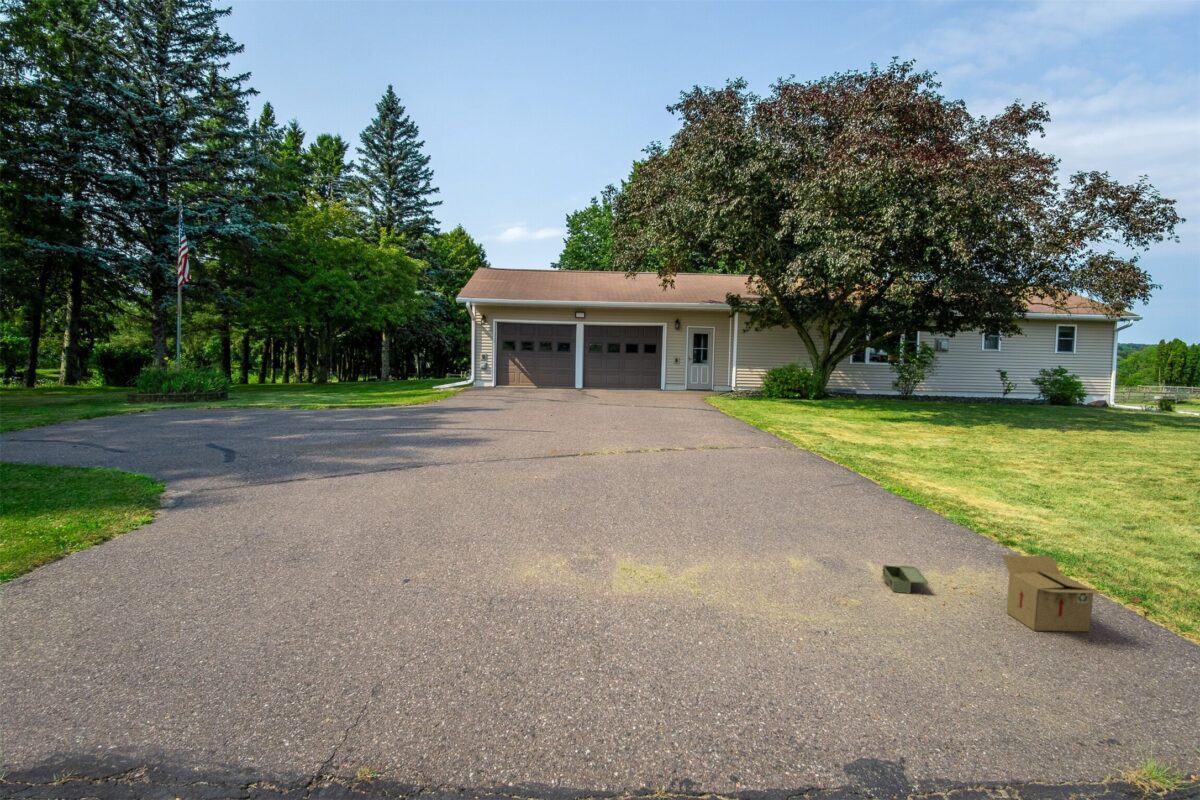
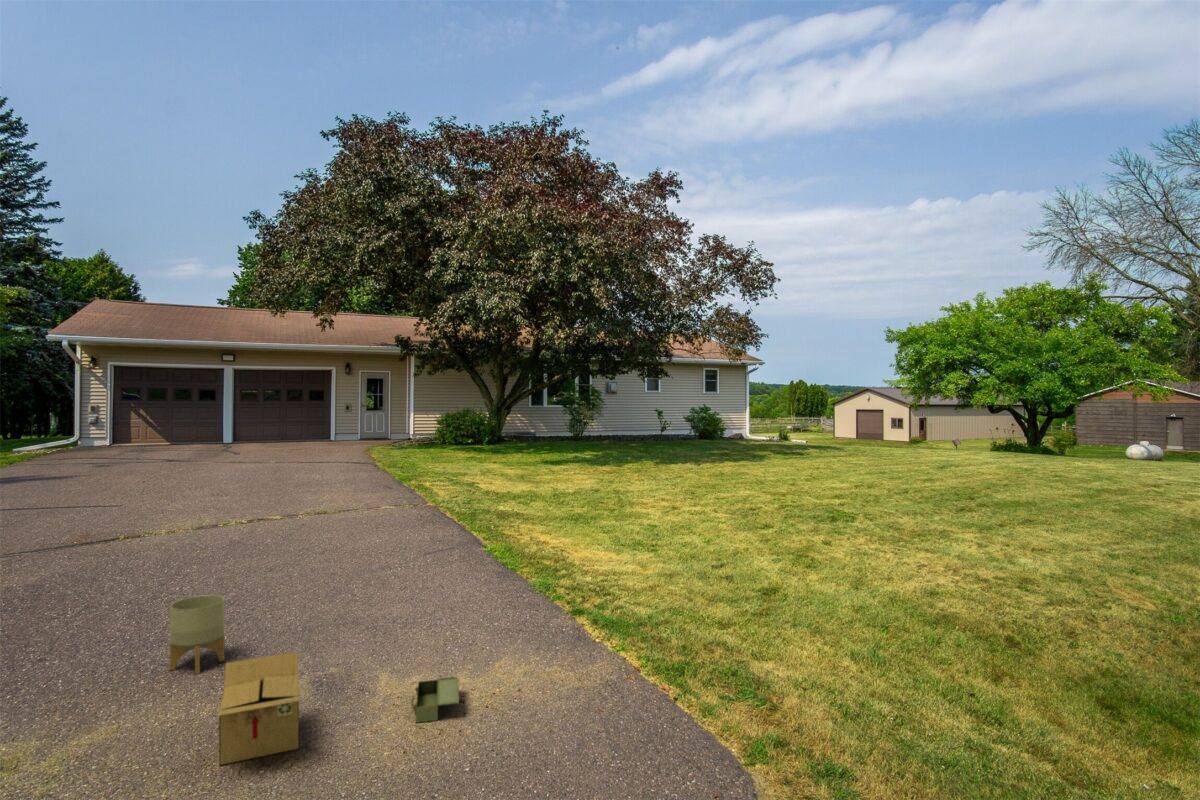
planter: none [683,485,717,538] -> present [170,595,225,674]
cardboard box: present [1002,555,1105,632] -> present [218,652,299,765]

